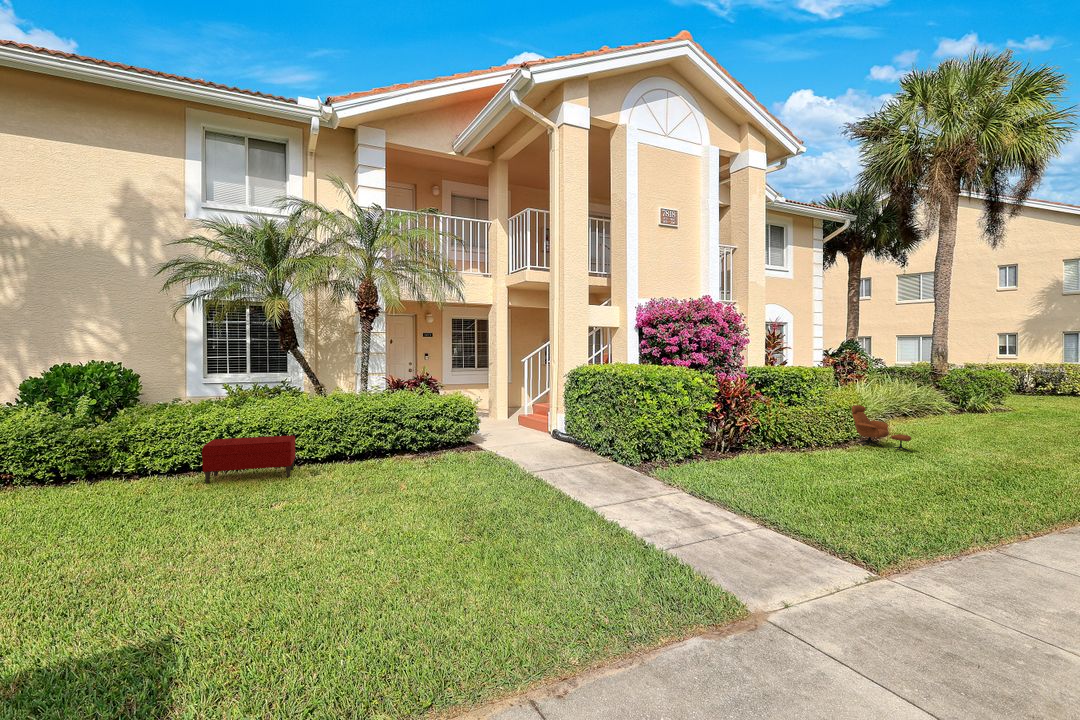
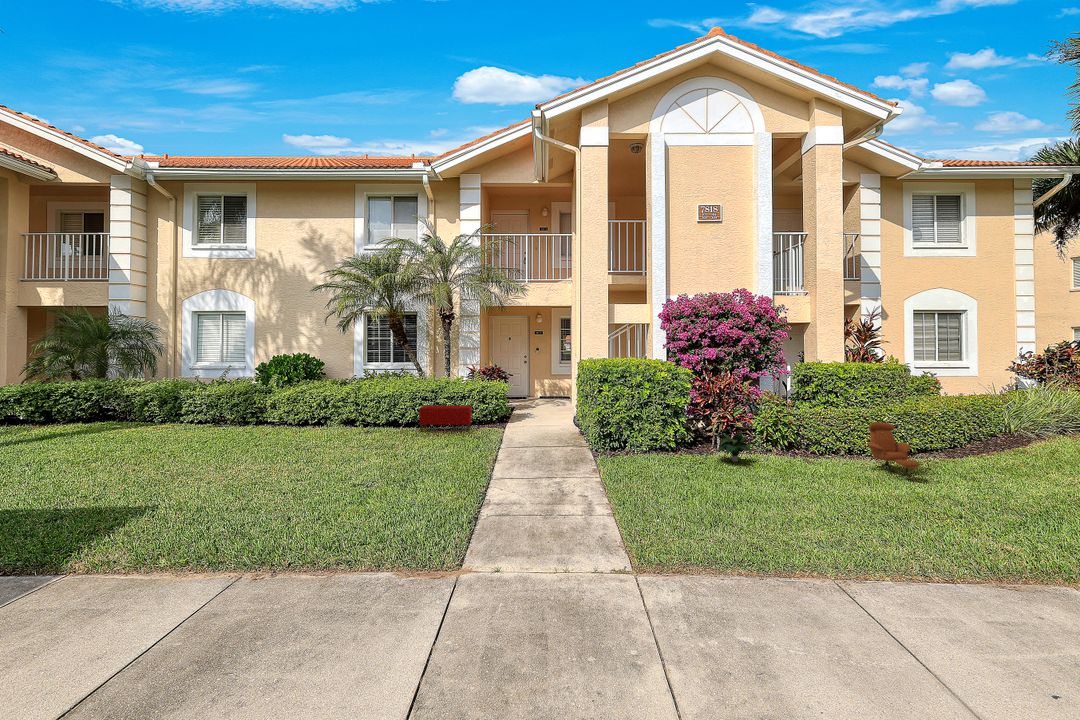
potted plant: none [754,422,797,454] -> present [718,431,752,462]
bench: present [202,435,295,483] -> present [419,405,472,432]

